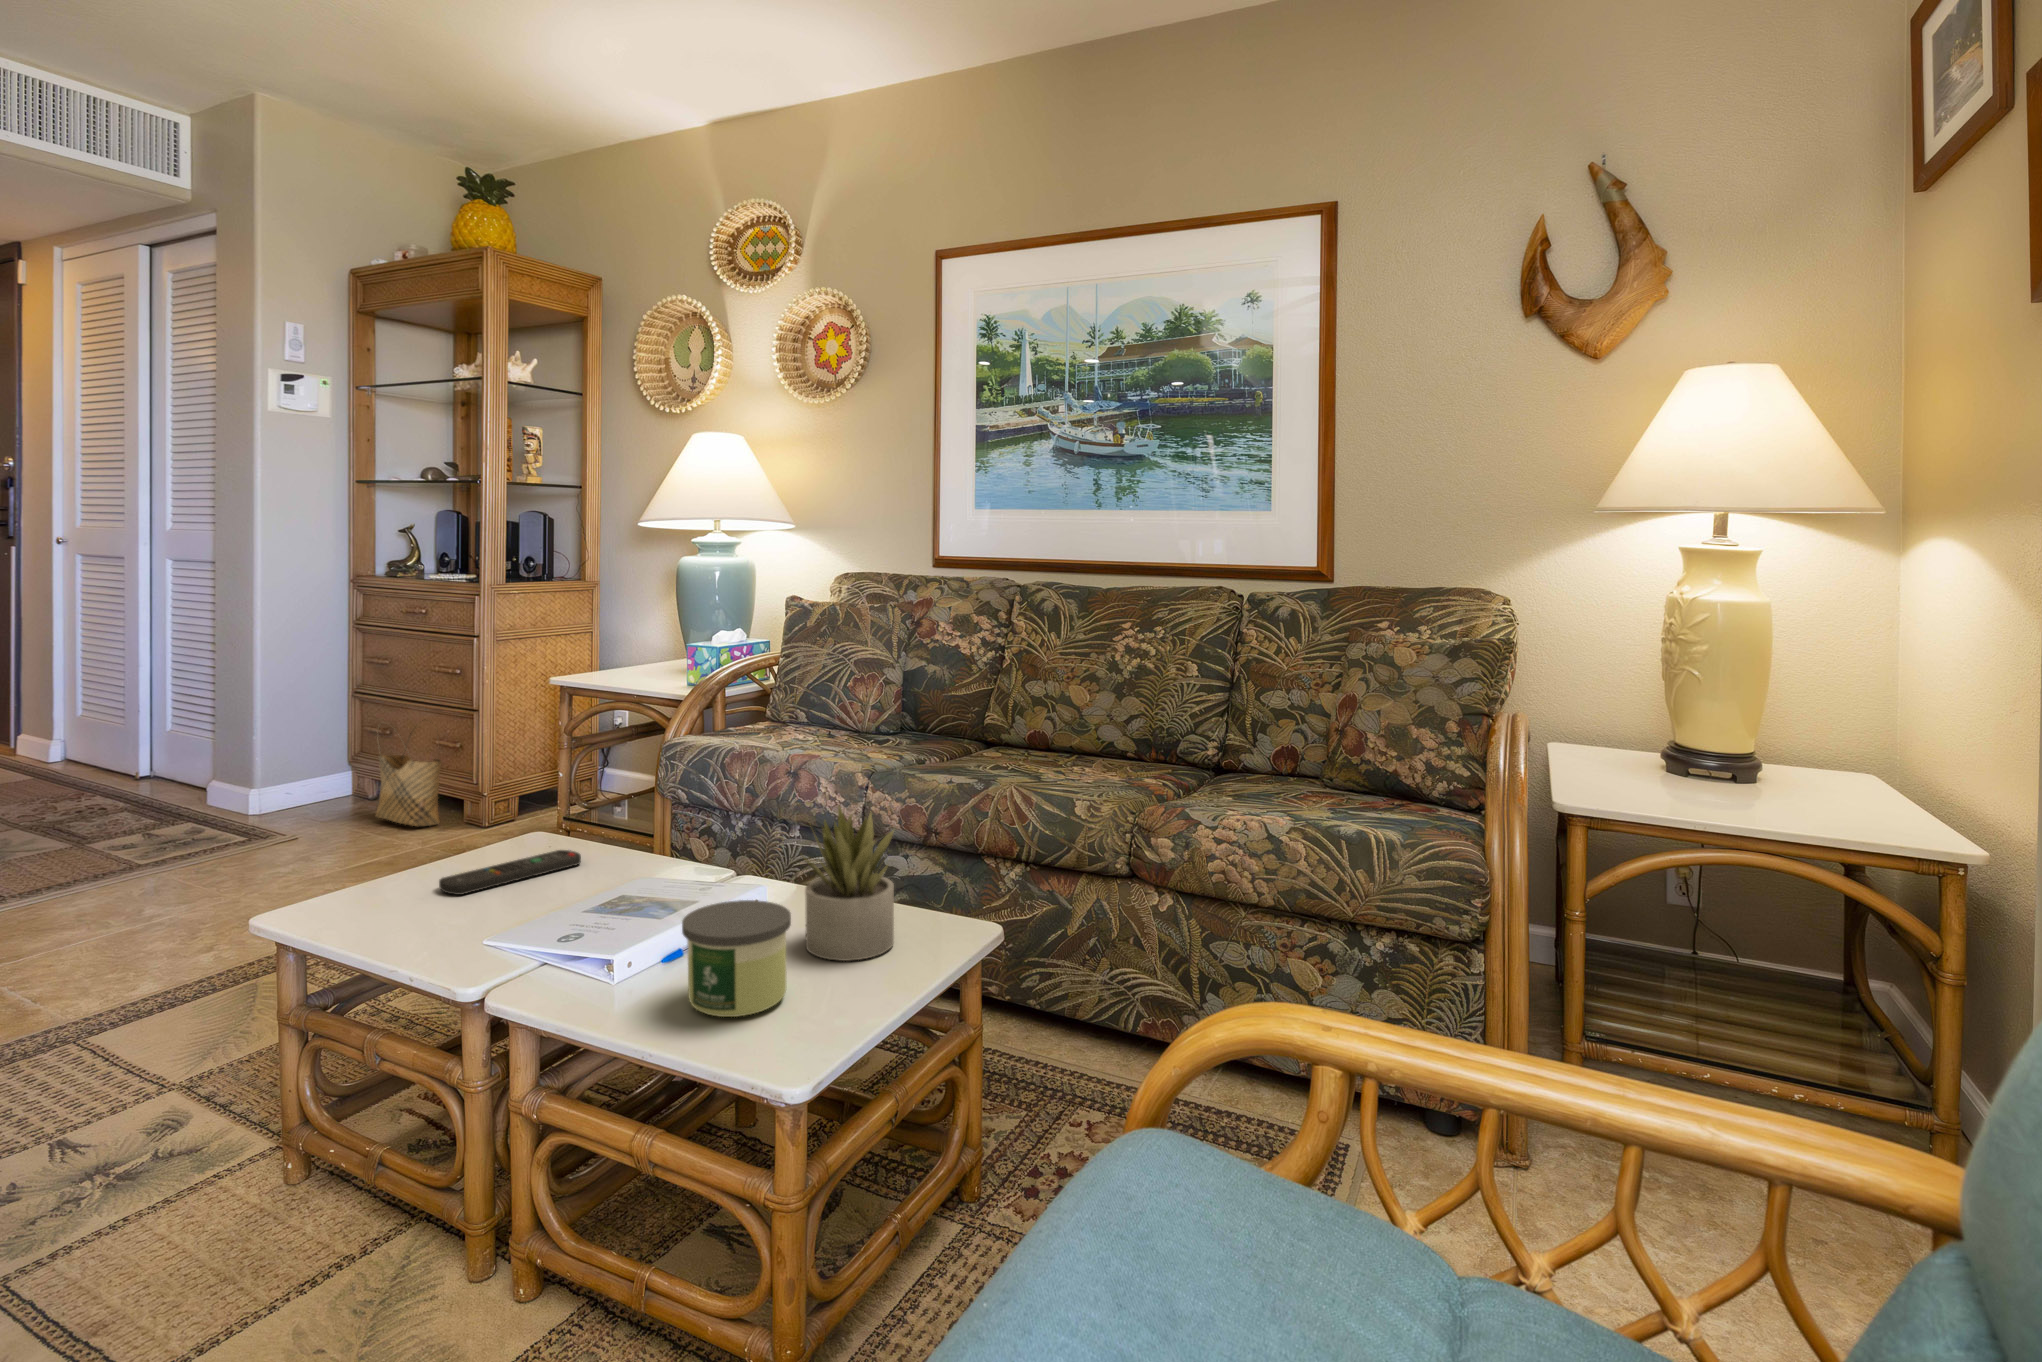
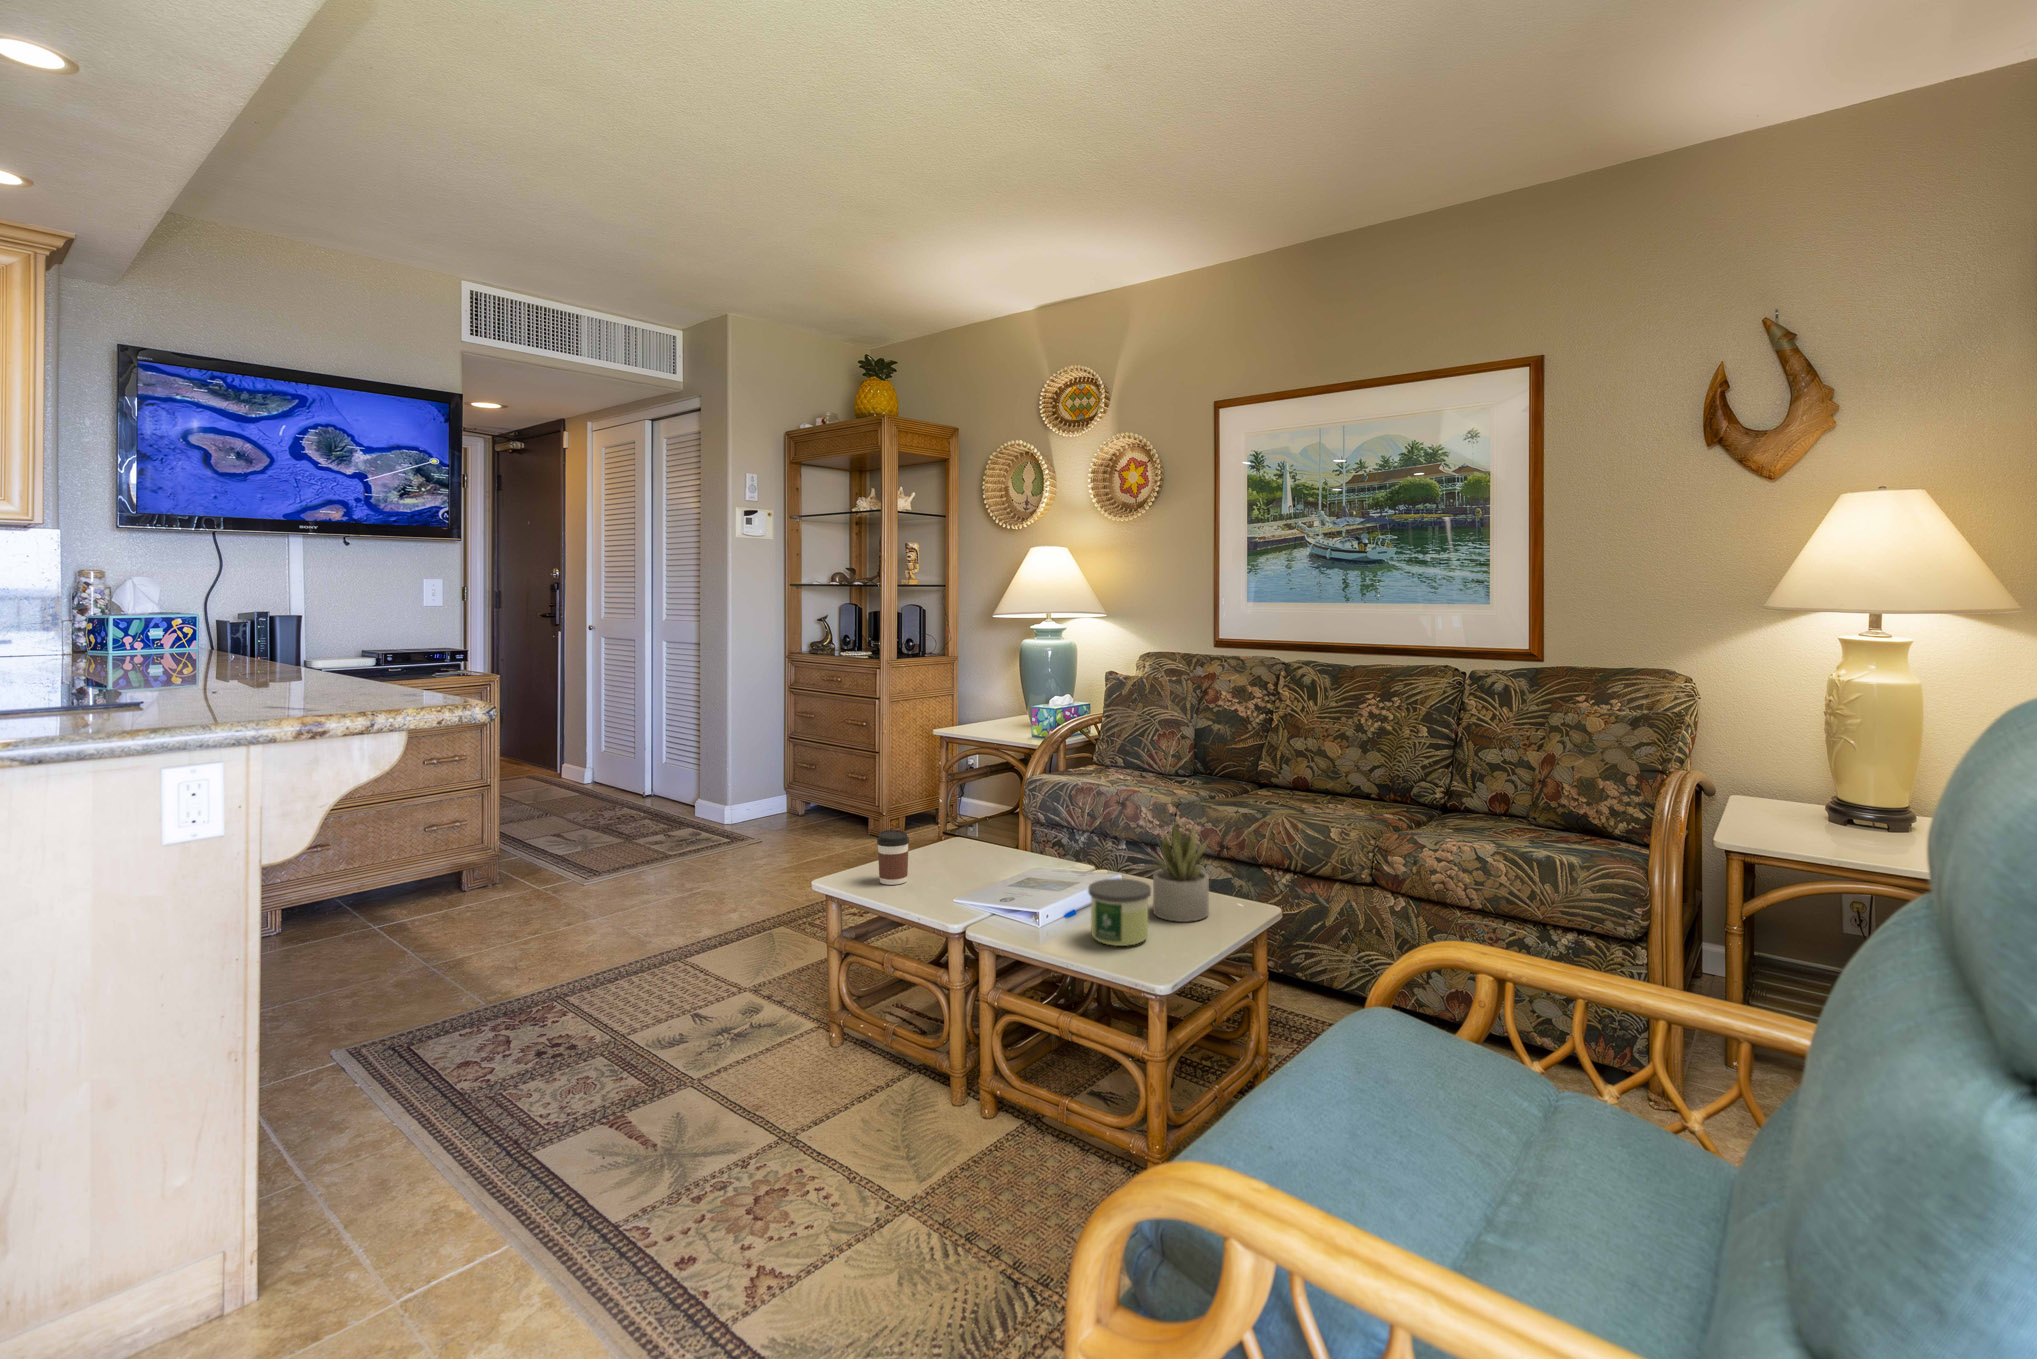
woven basket: present [376,720,442,826] -> none [806,758,853,836]
coffee cup: none [348,829,409,919] -> present [877,830,909,885]
remote control: present [439,850,581,895] -> none [919,849,996,874]

